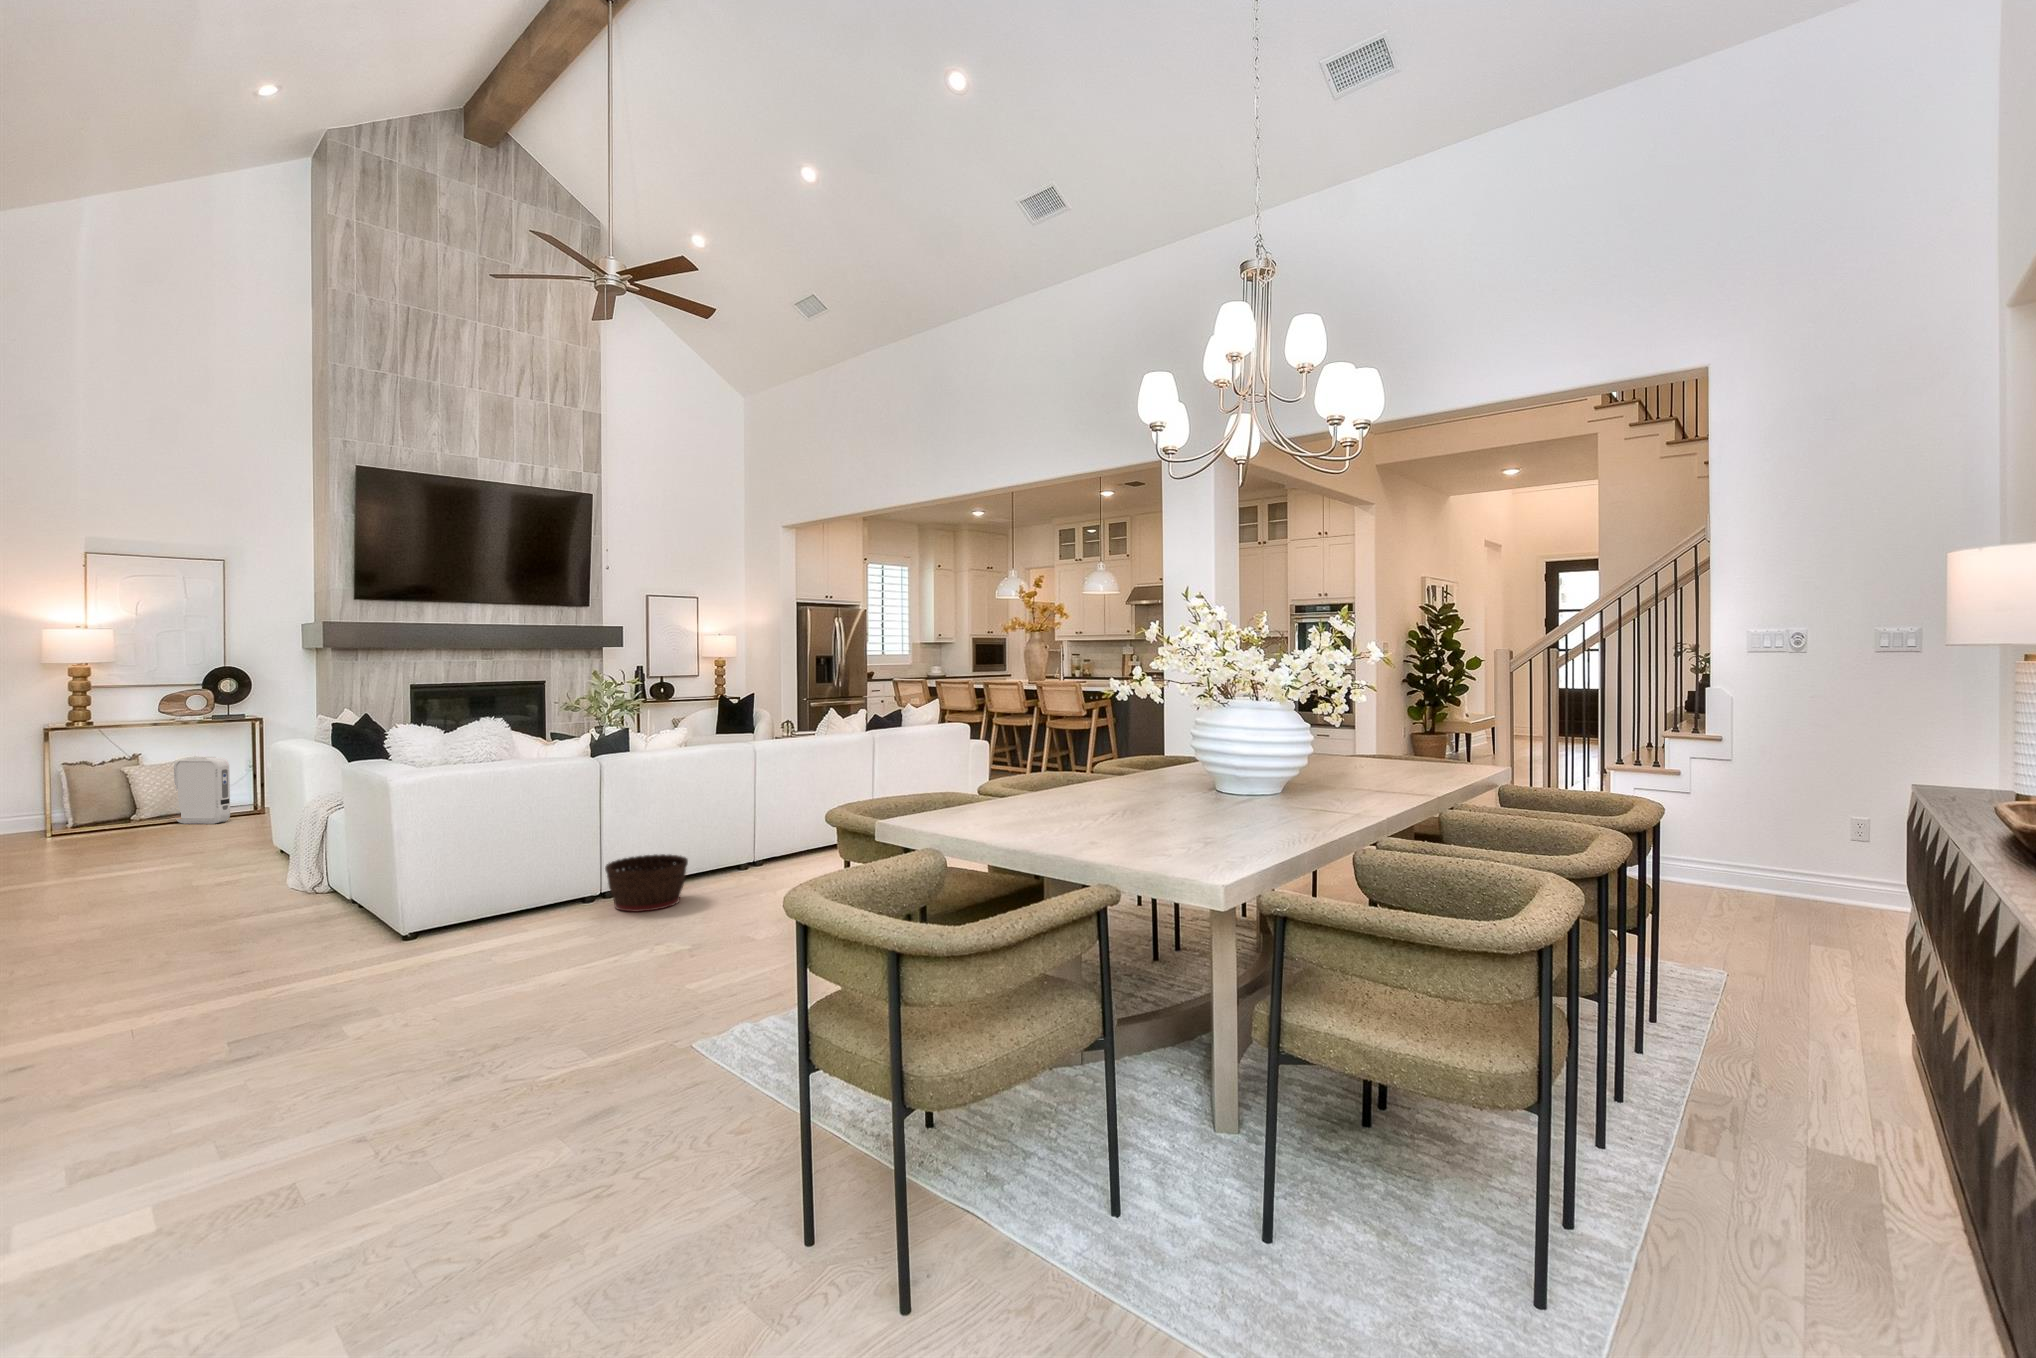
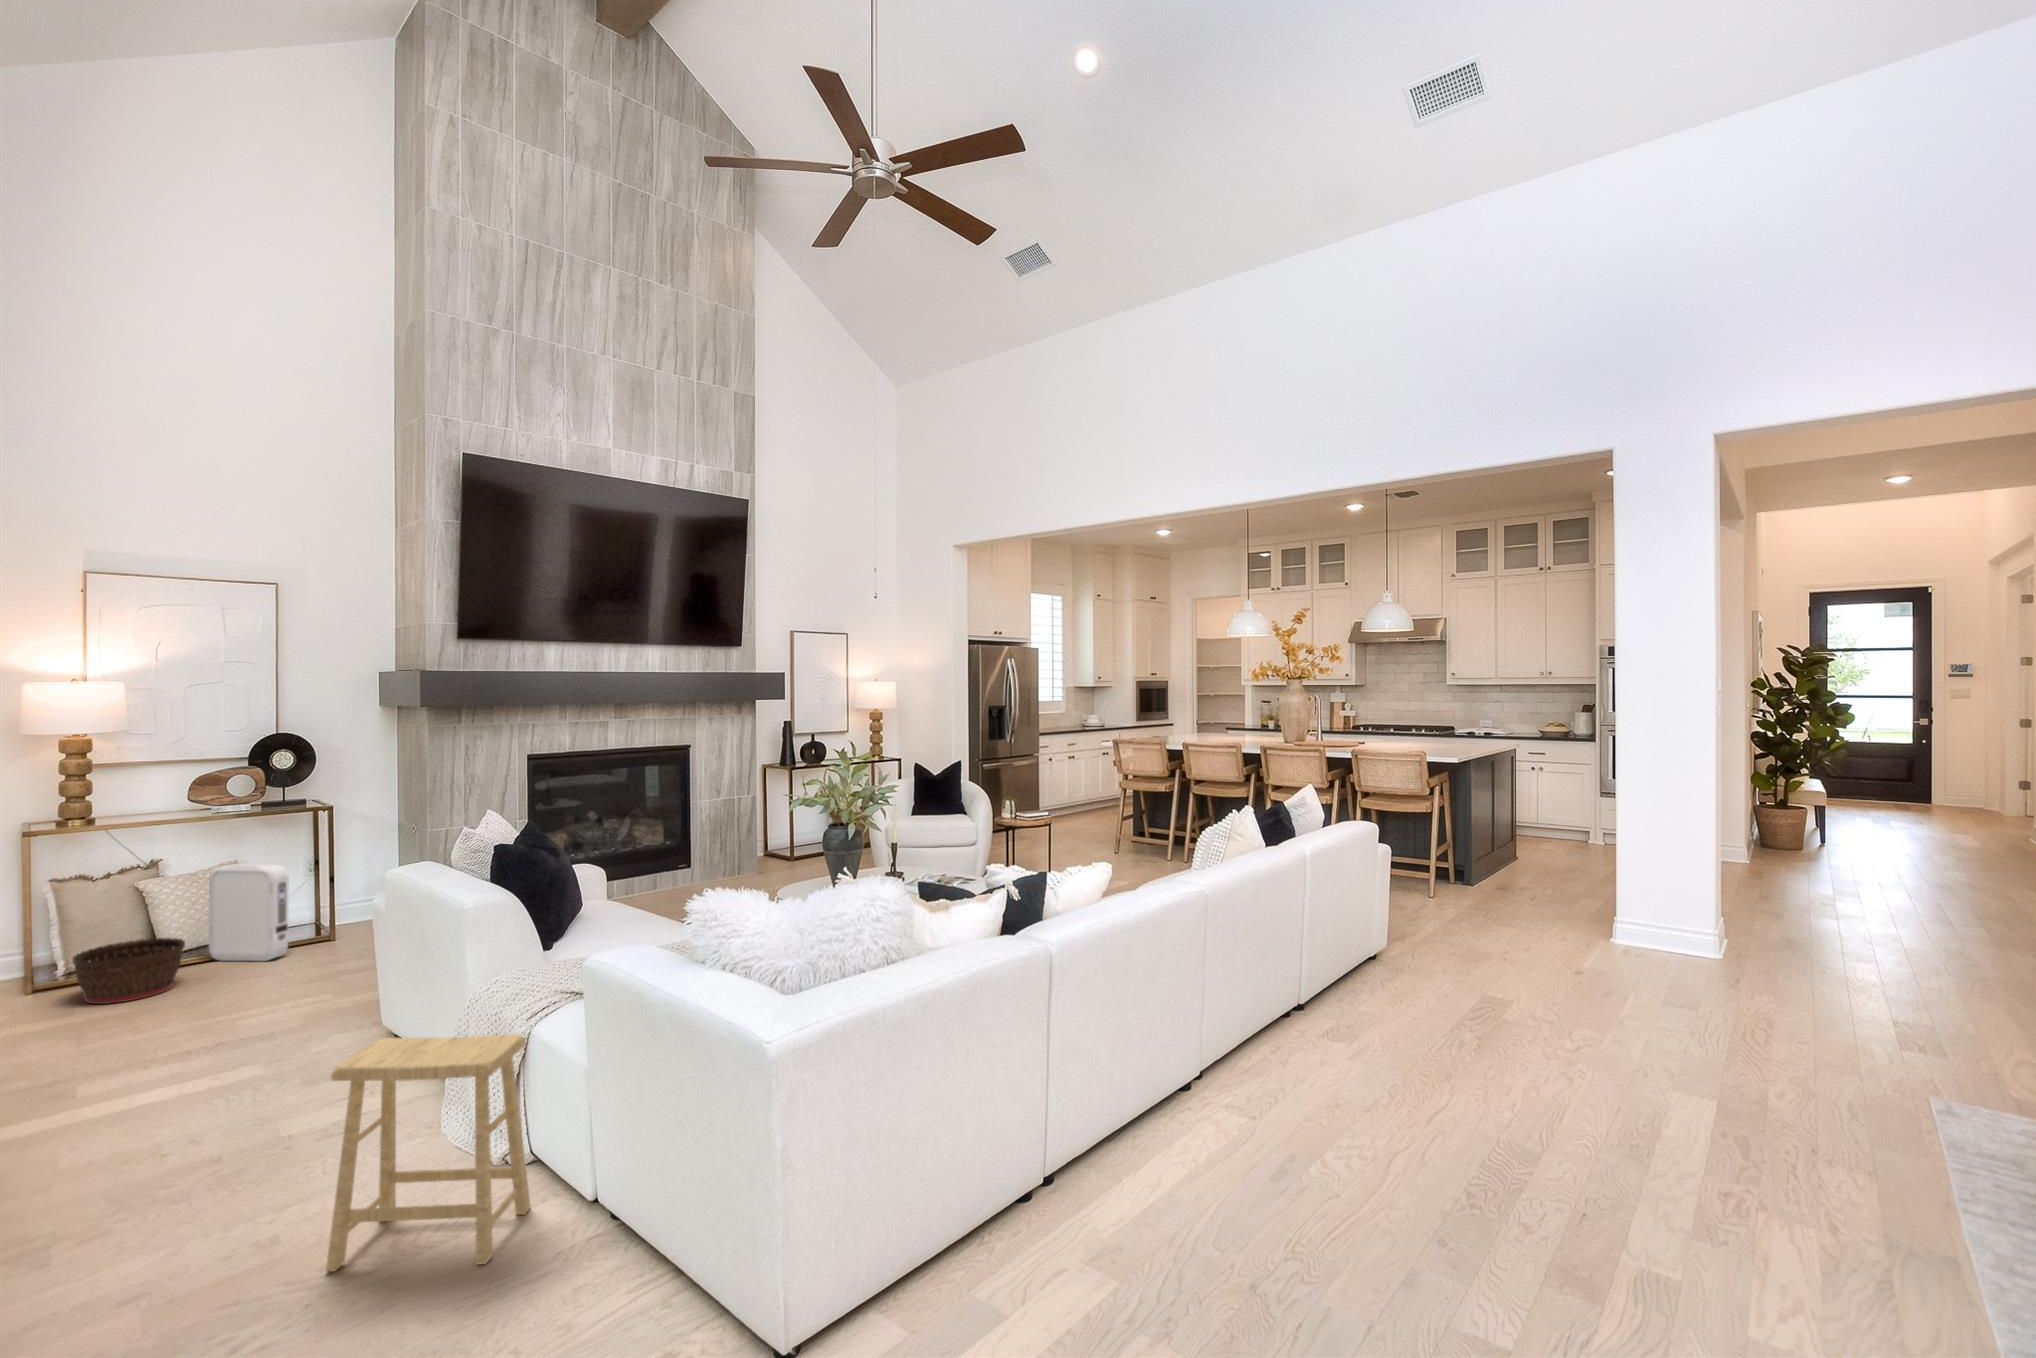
footstool: none [203,807,324,921] -> present [326,1034,530,1272]
basket: present [605,854,688,912] -> present [73,938,185,1004]

